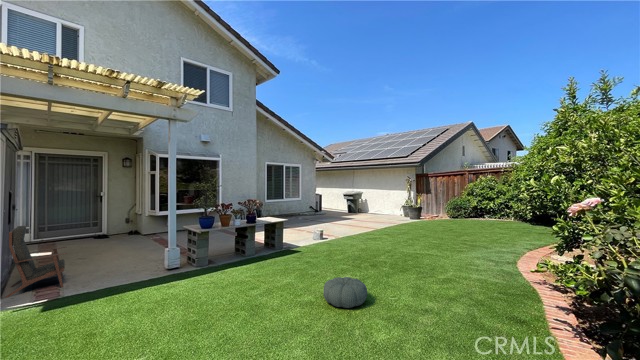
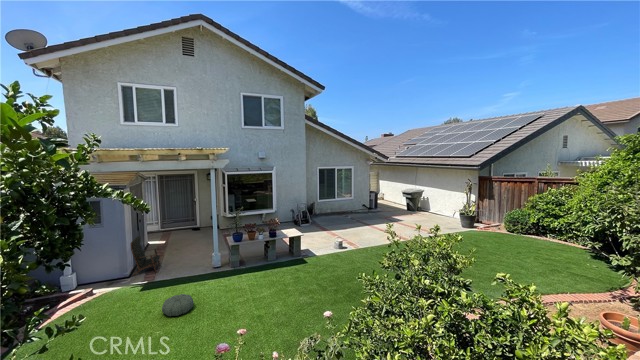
pouf: present [323,277,367,308] -> present [162,294,194,316]

